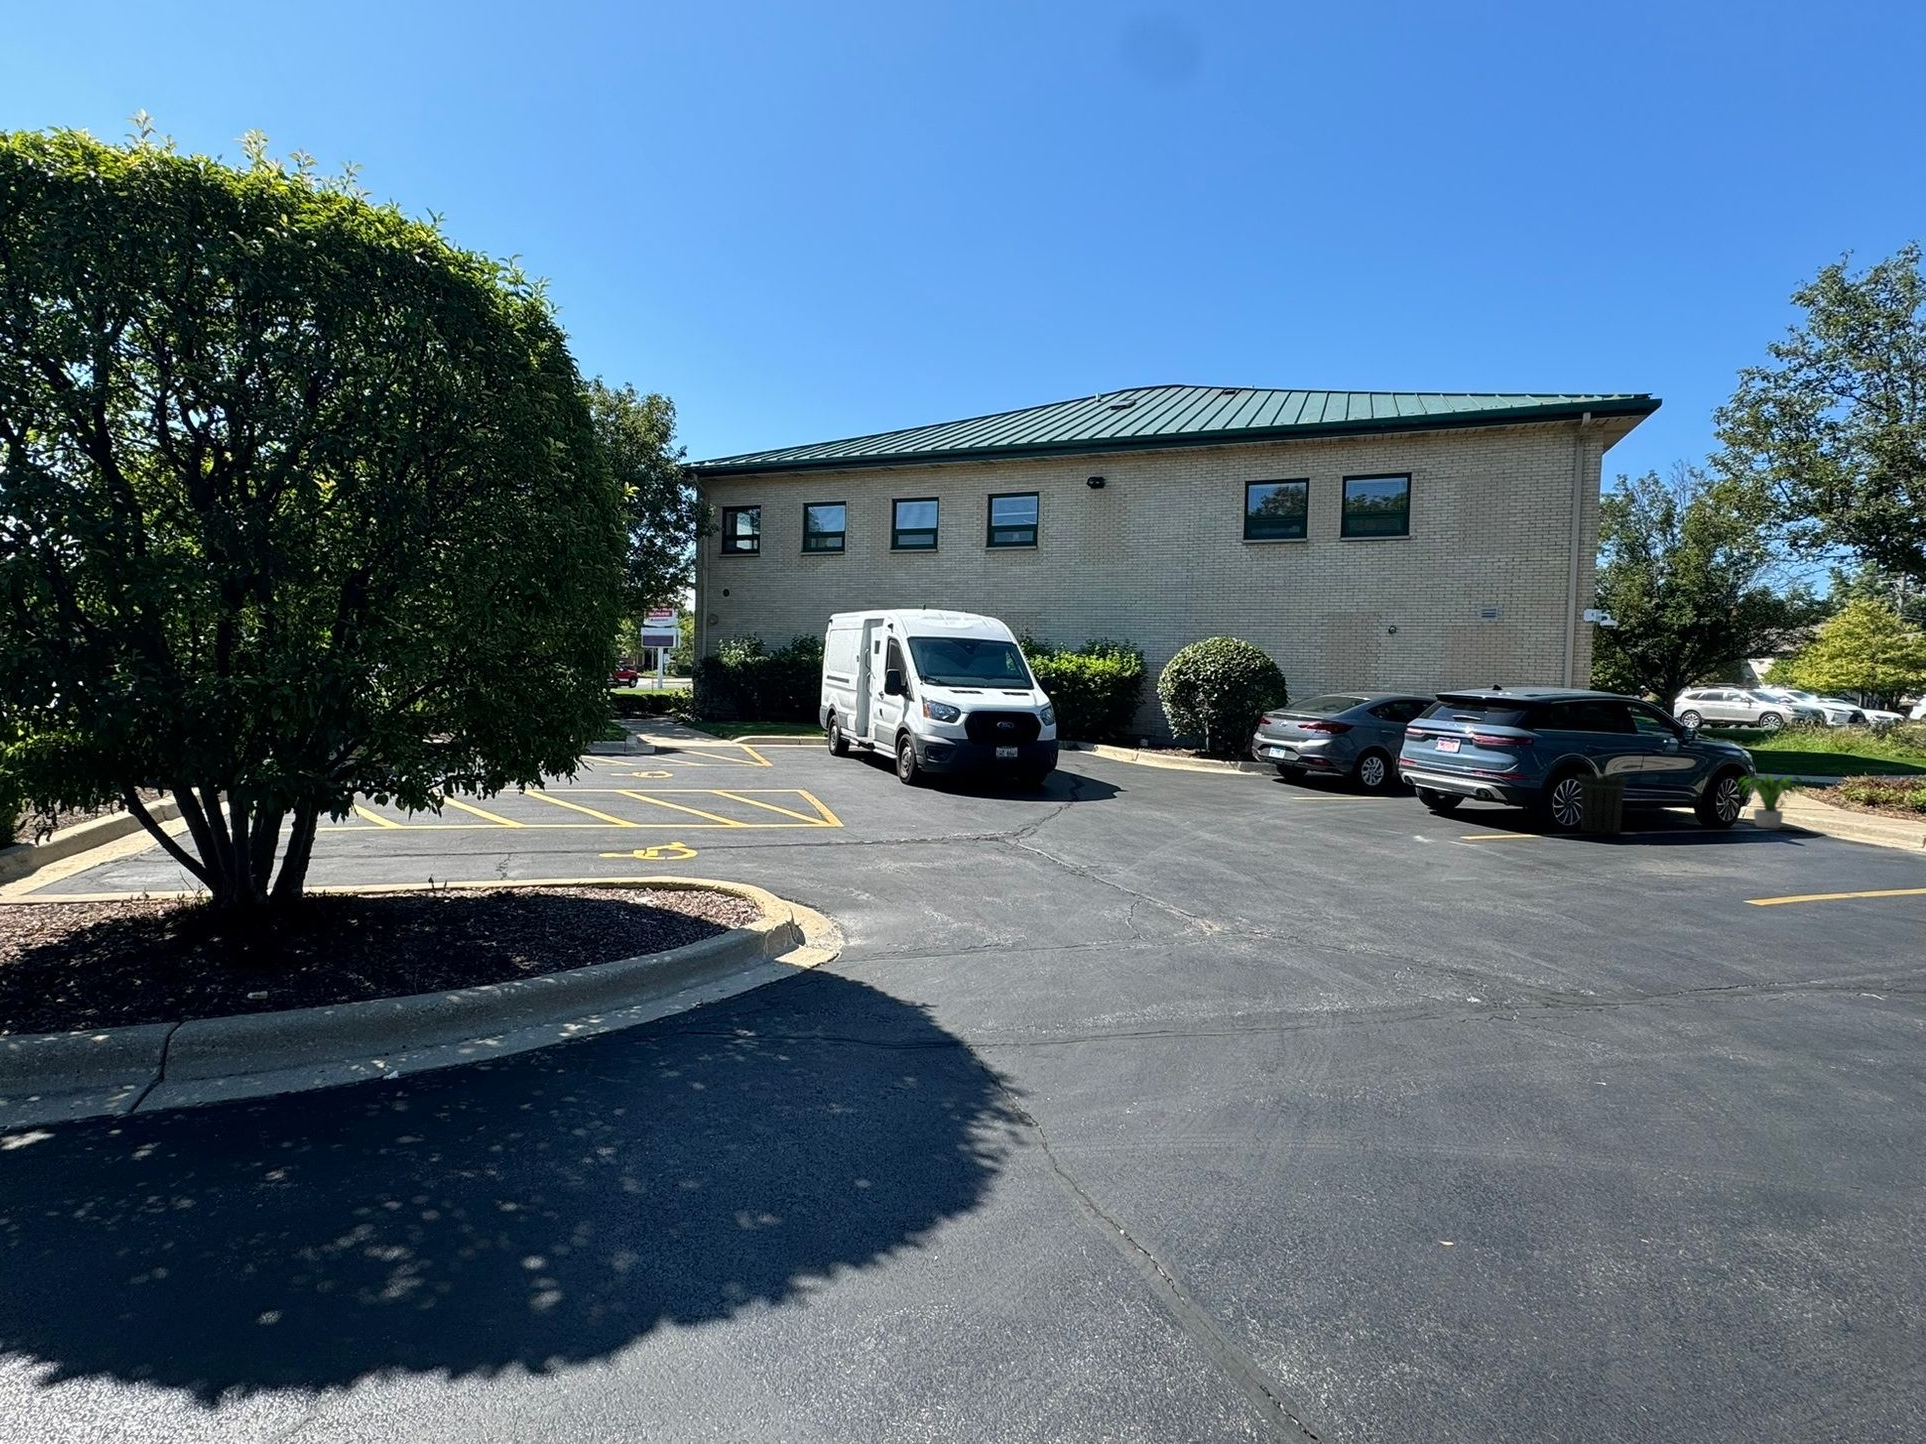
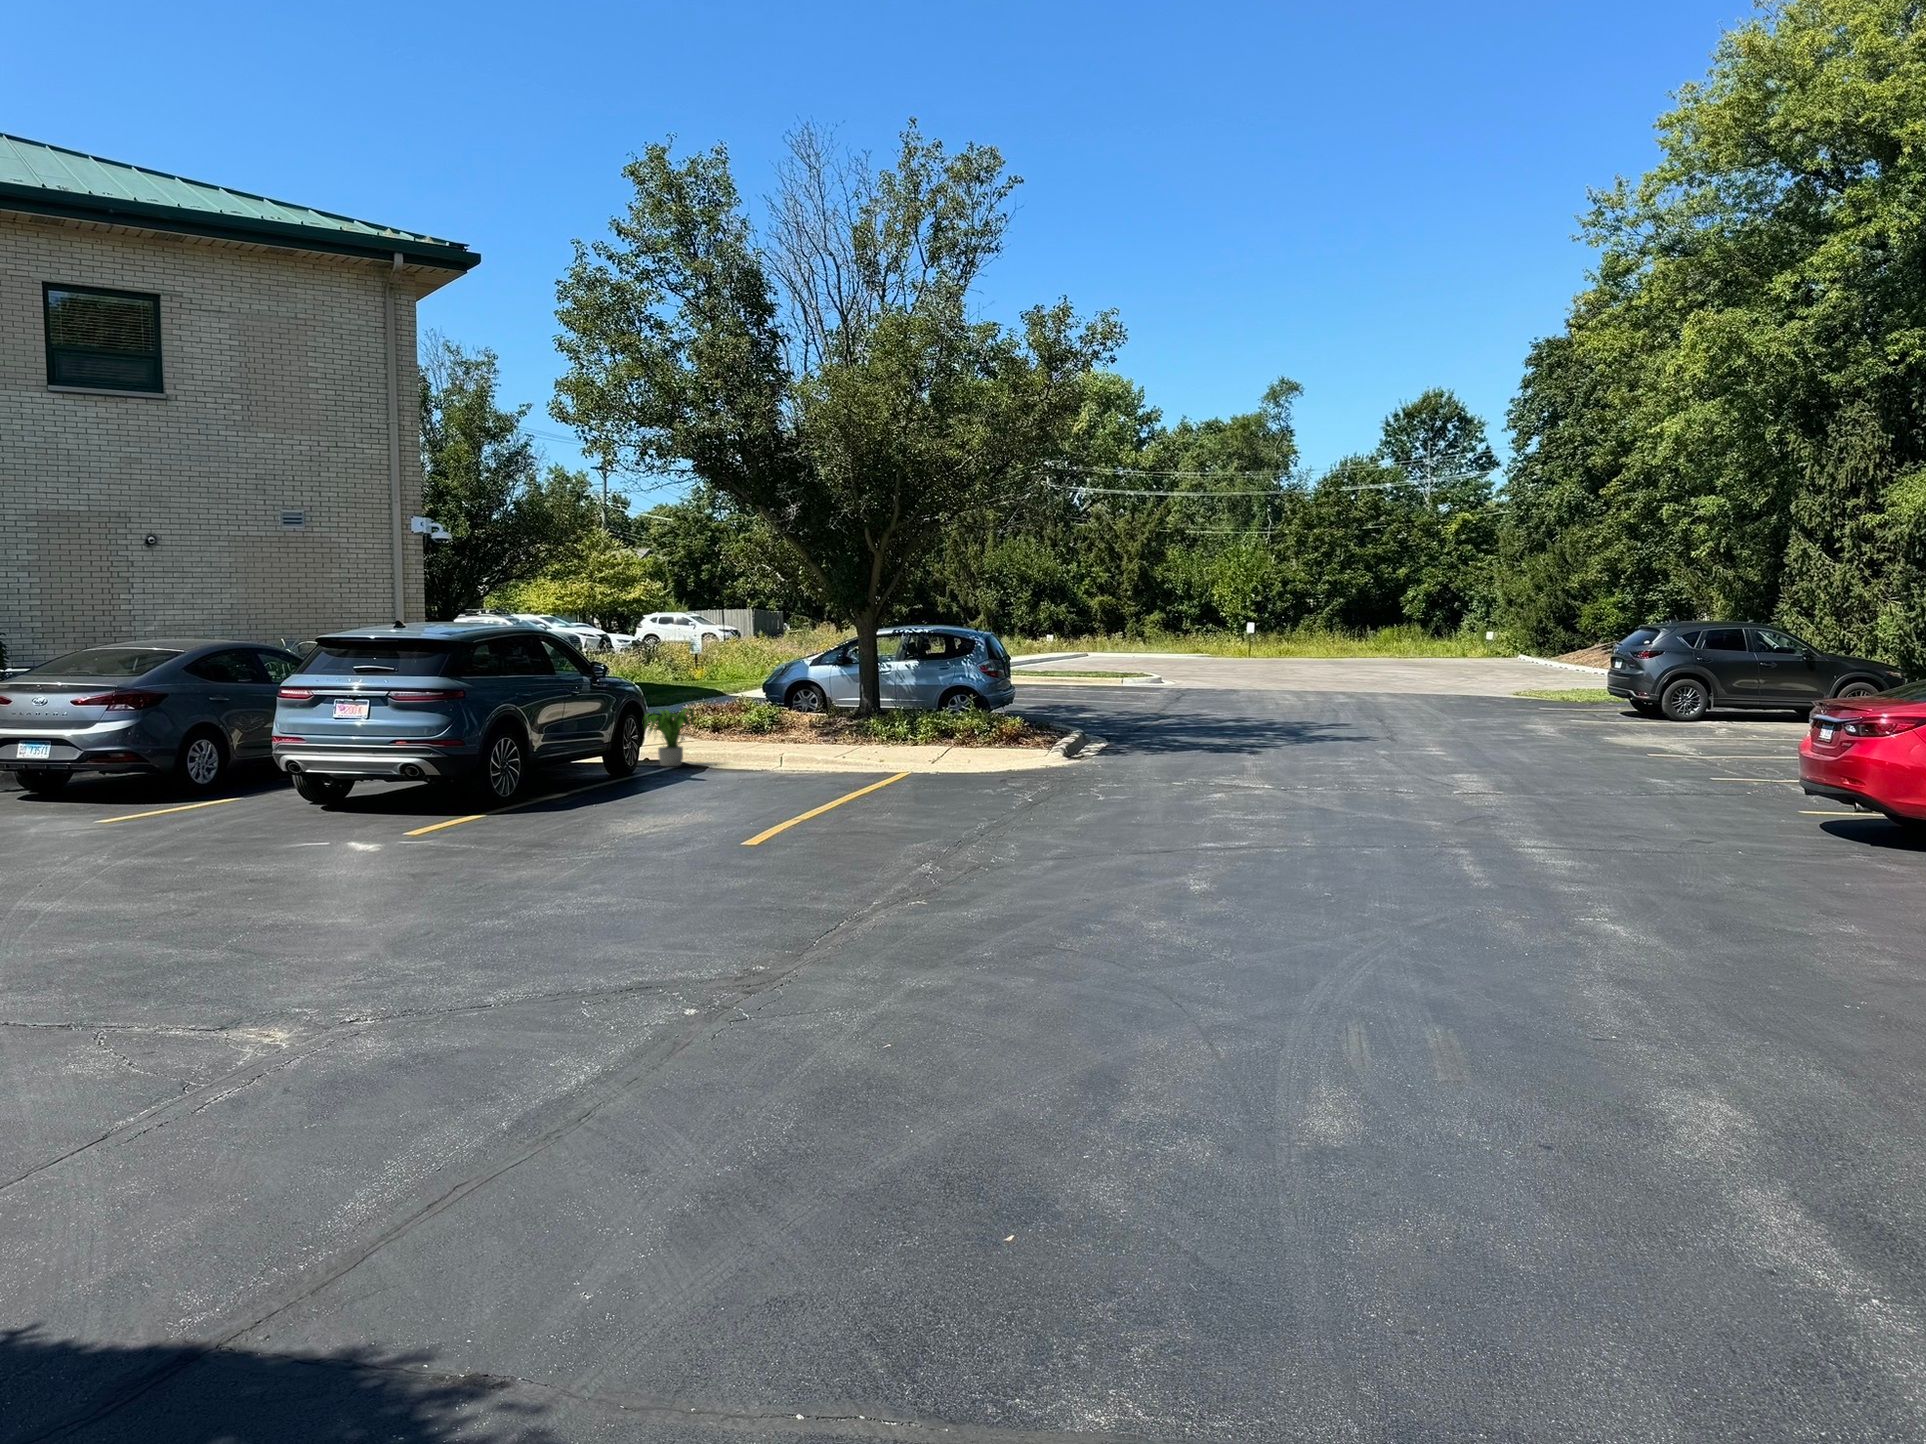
waste bin: present [1577,774,1628,833] -> none [512,728,569,799]

